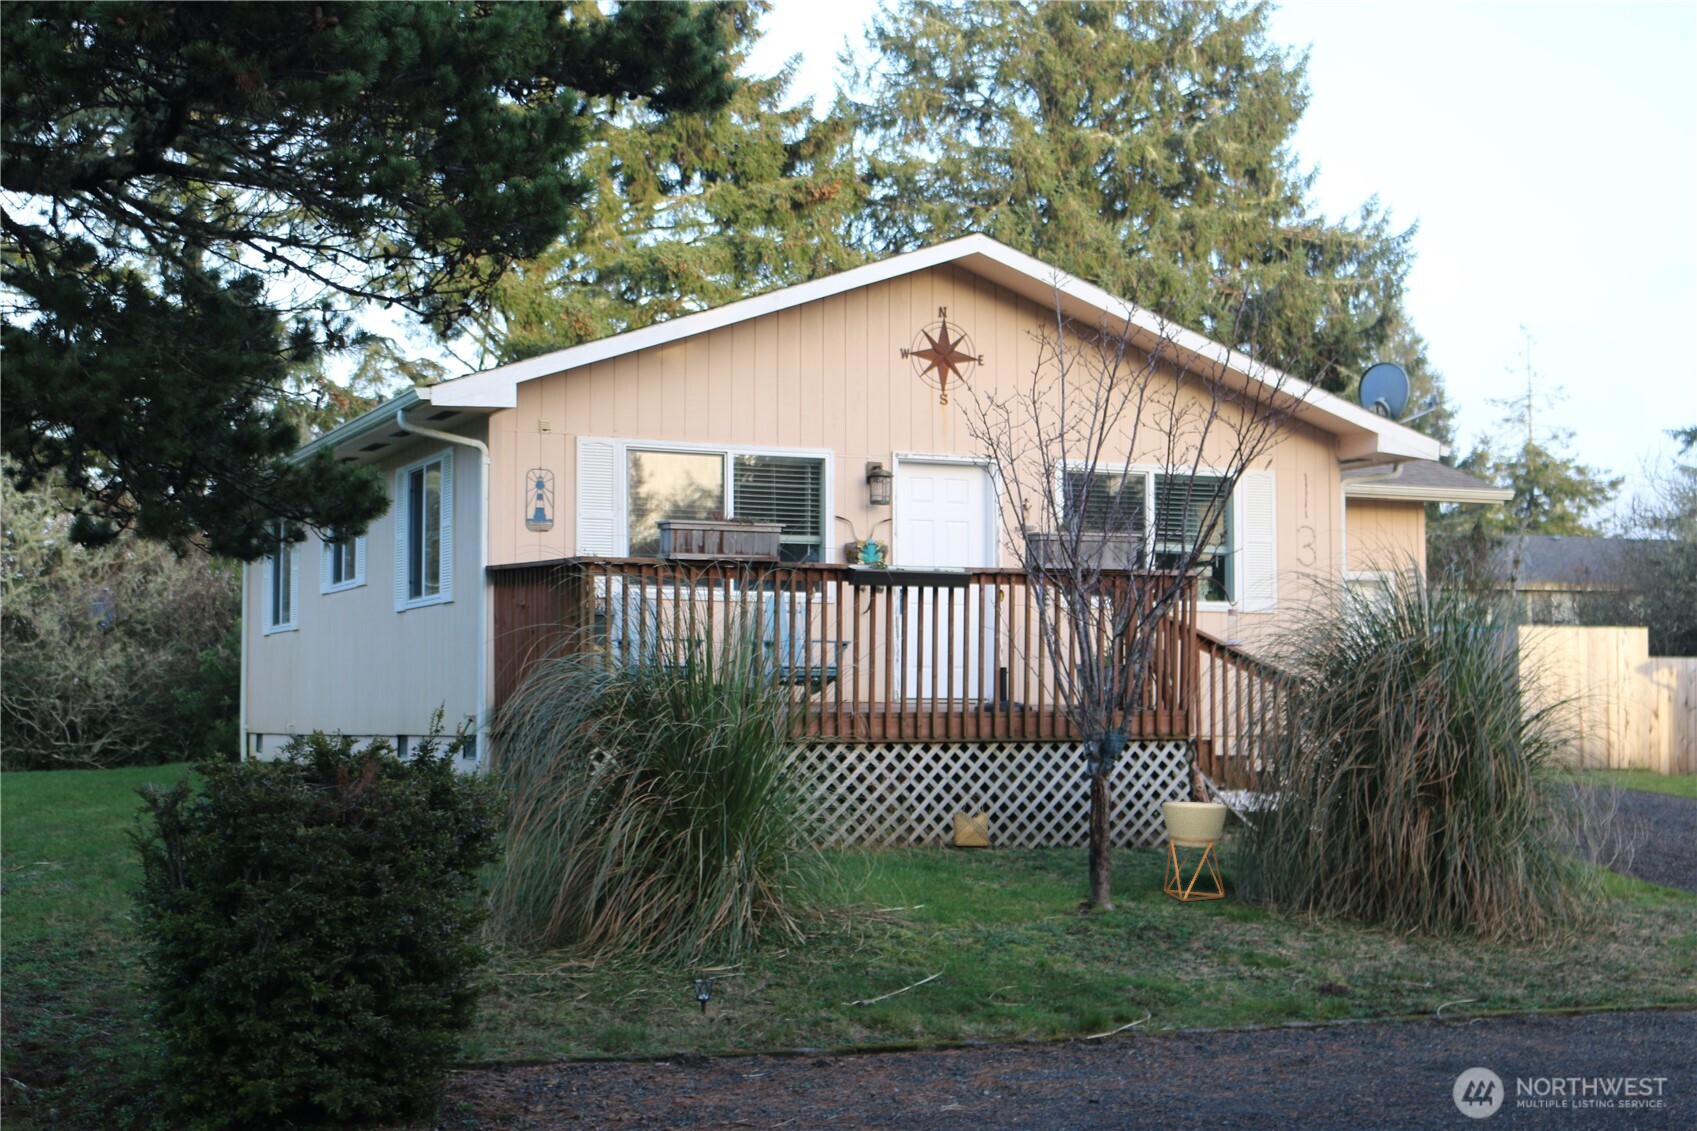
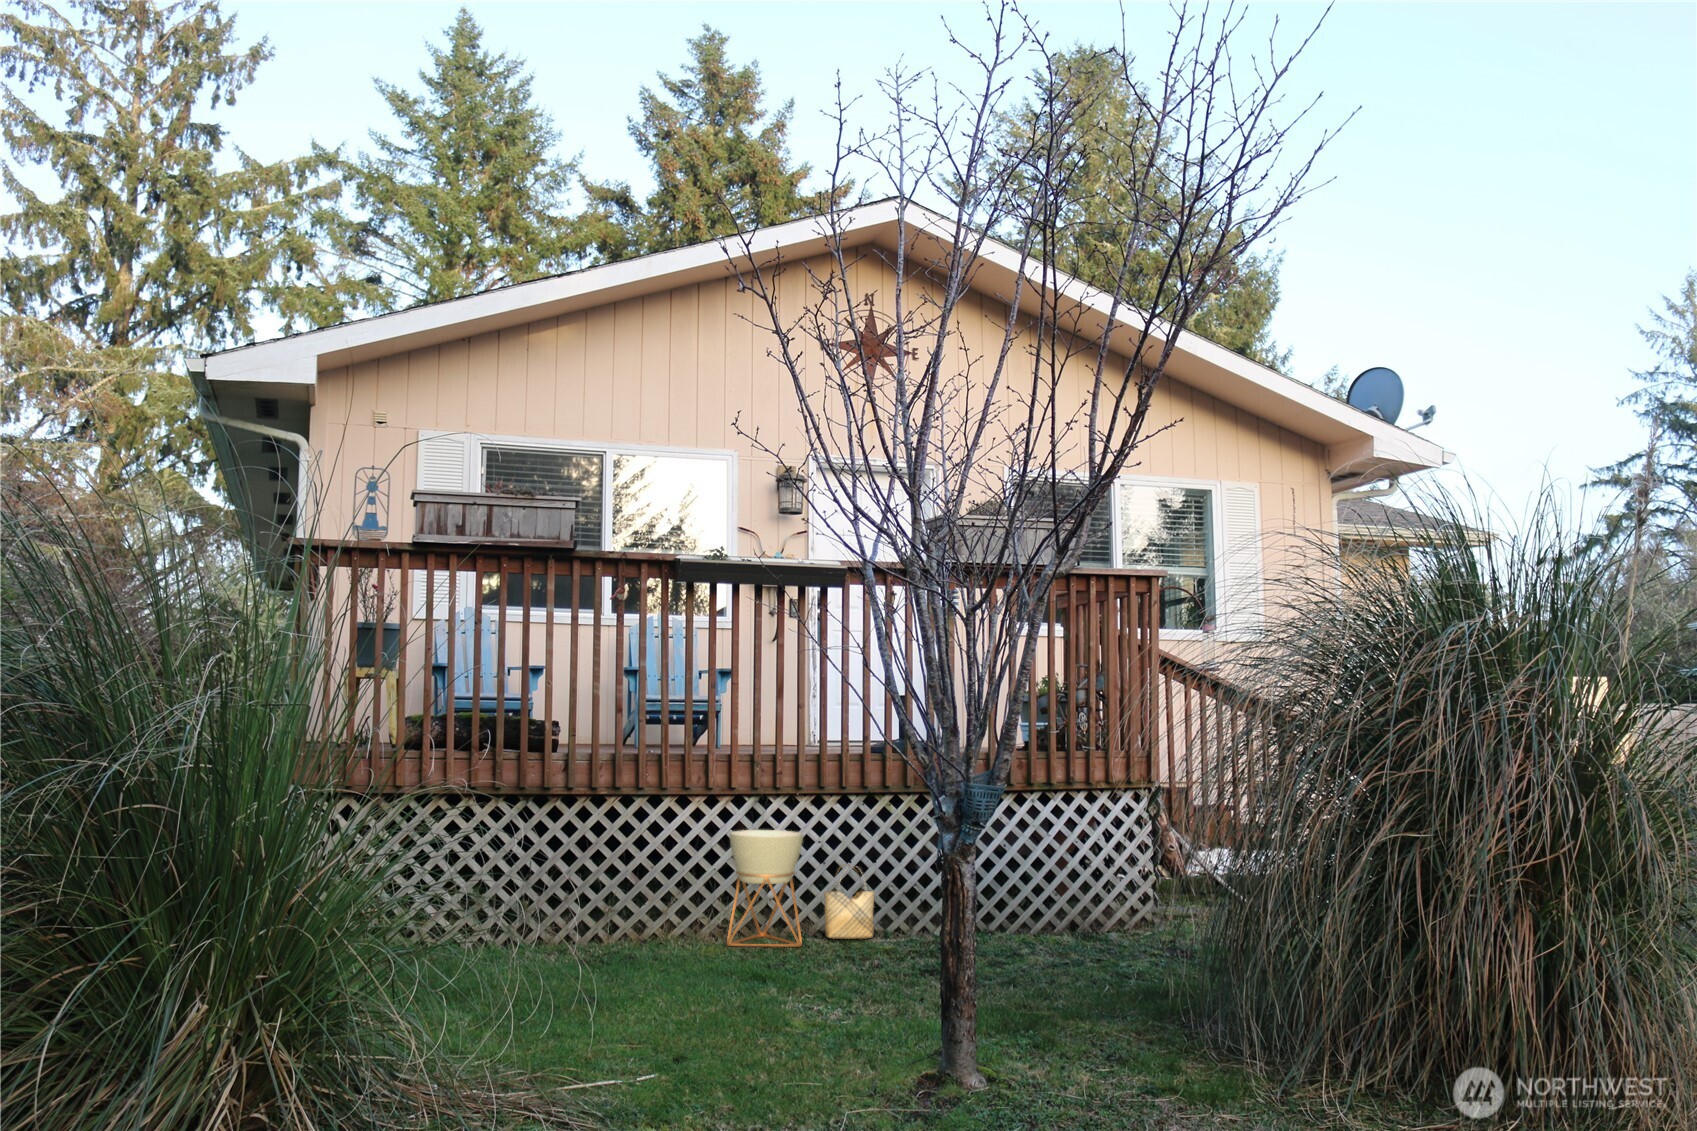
planter: present [1162,802,1227,901] -> present [727,830,803,947]

